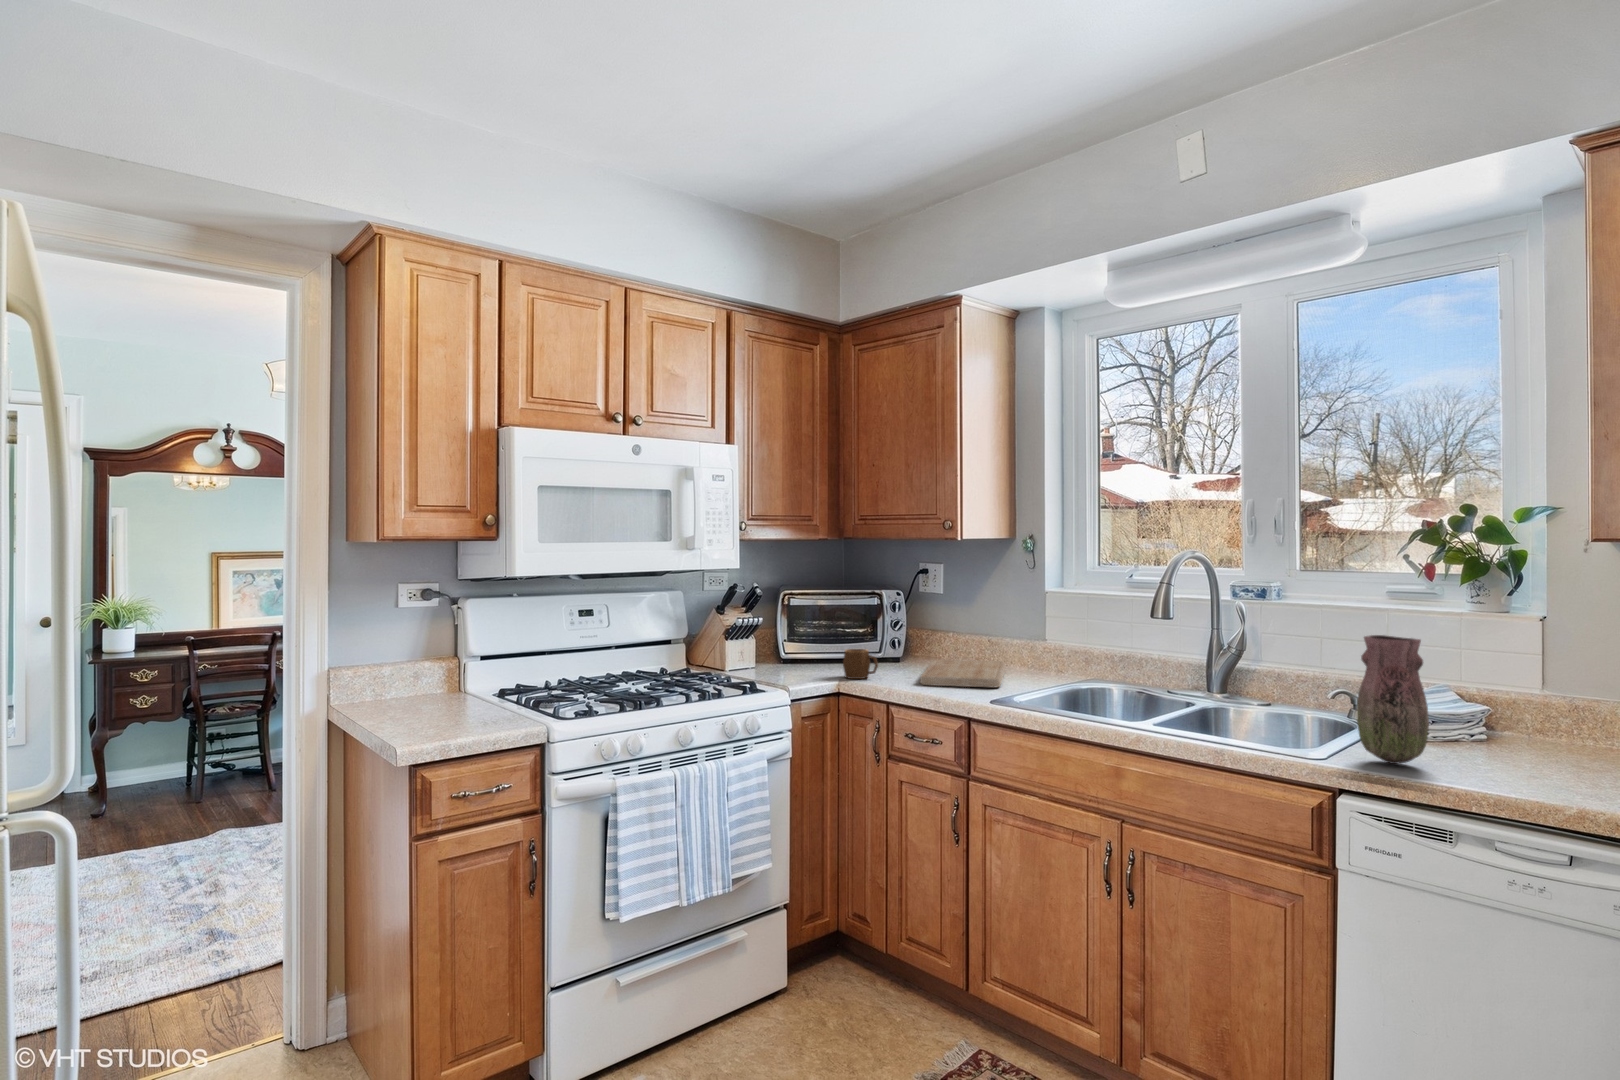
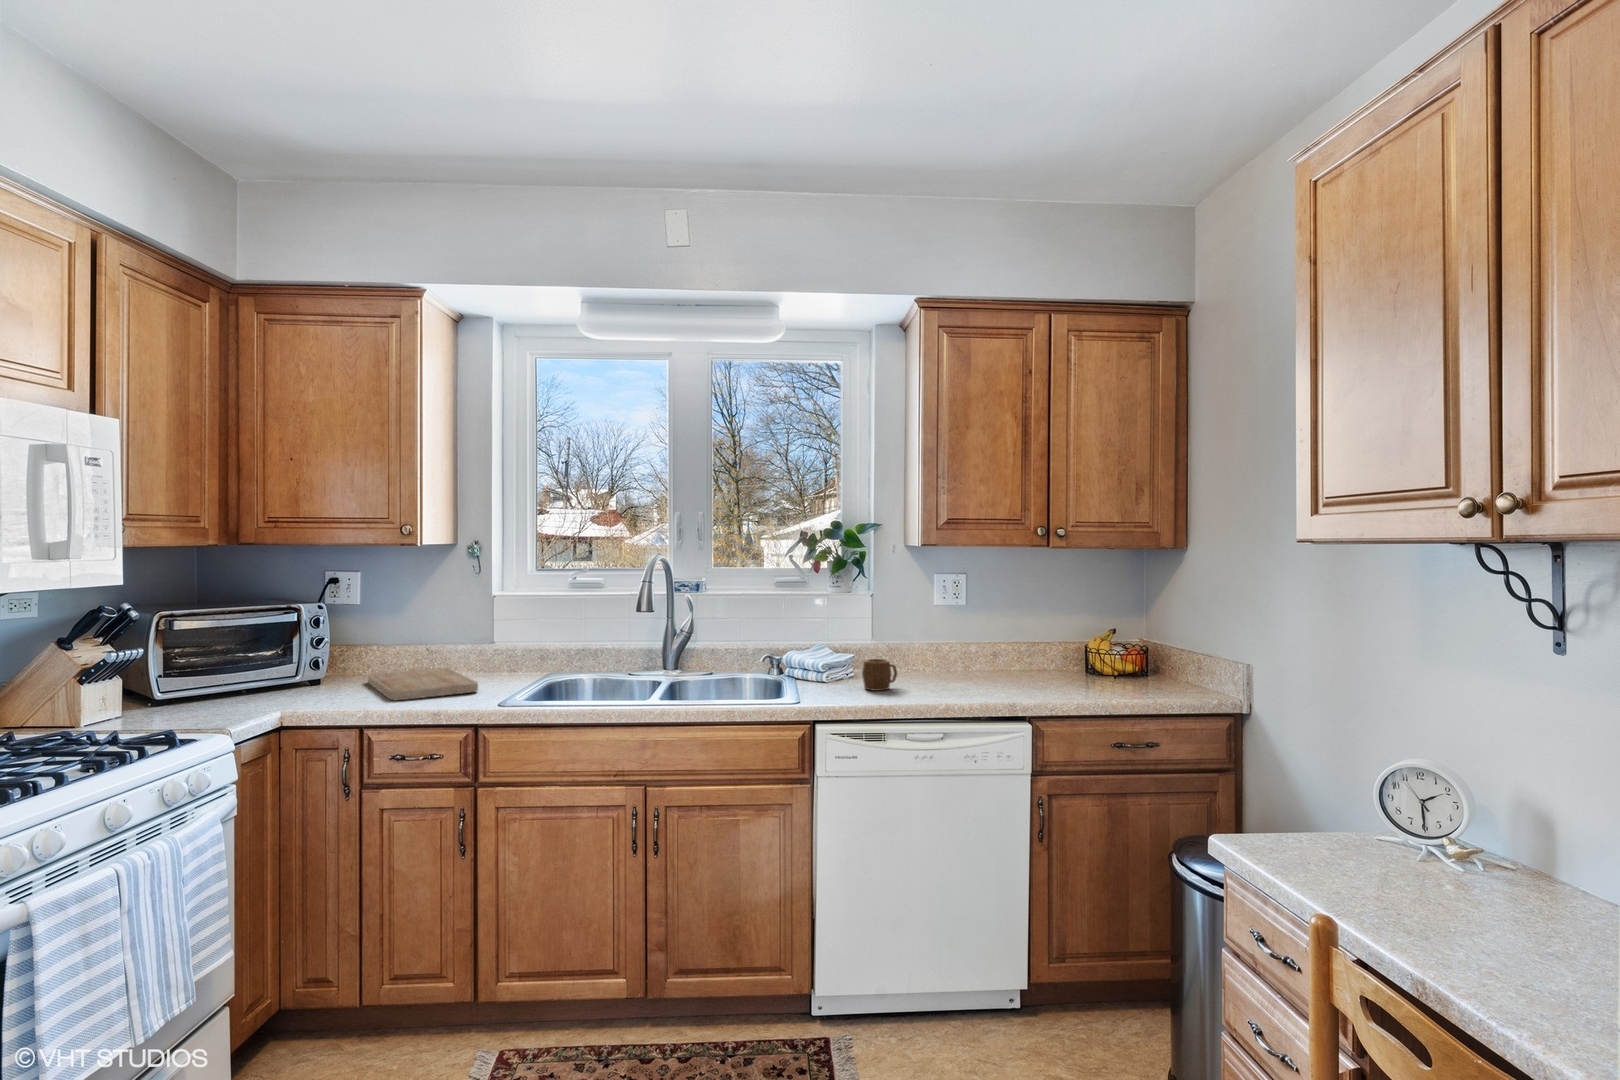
vase: present [1357,635,1429,764] -> none [816,610,857,698]
mug: present [843,649,878,679] -> present [862,659,897,691]

